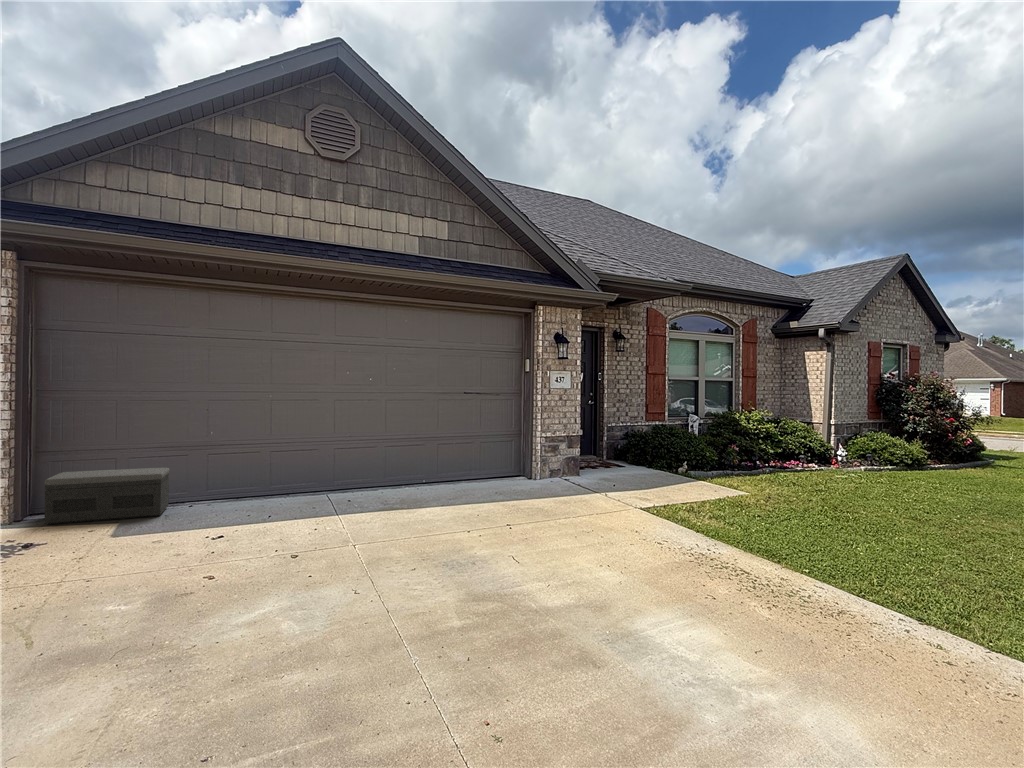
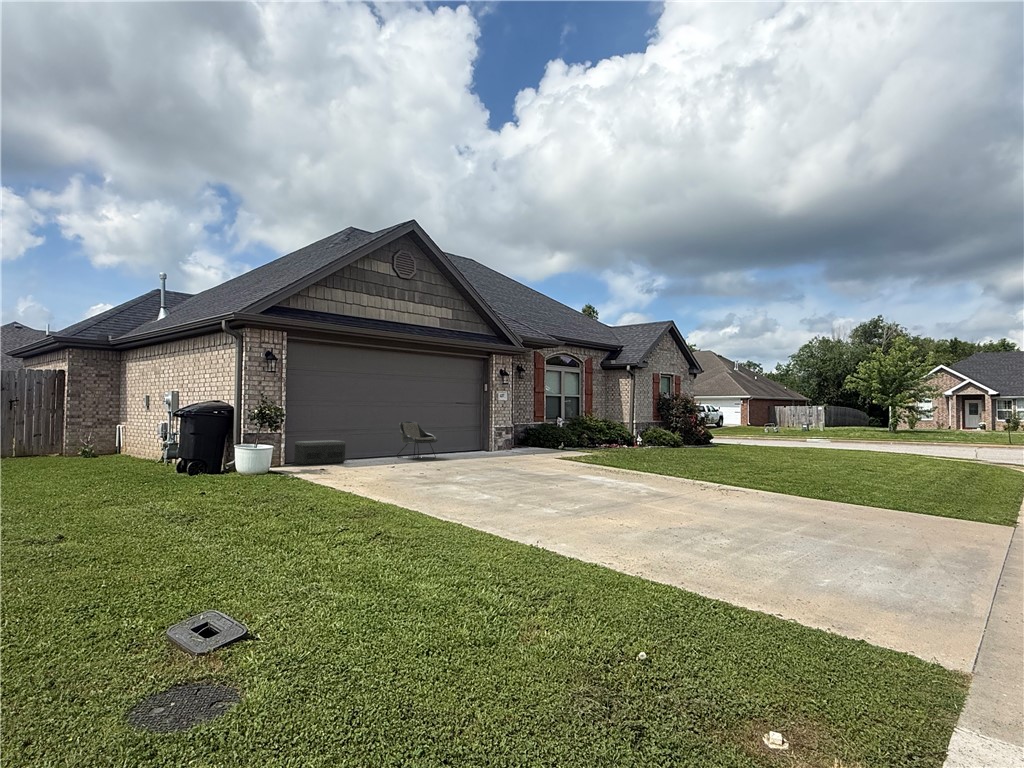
lounge chair: none [317,428,389,509] -> present [397,421,438,460]

